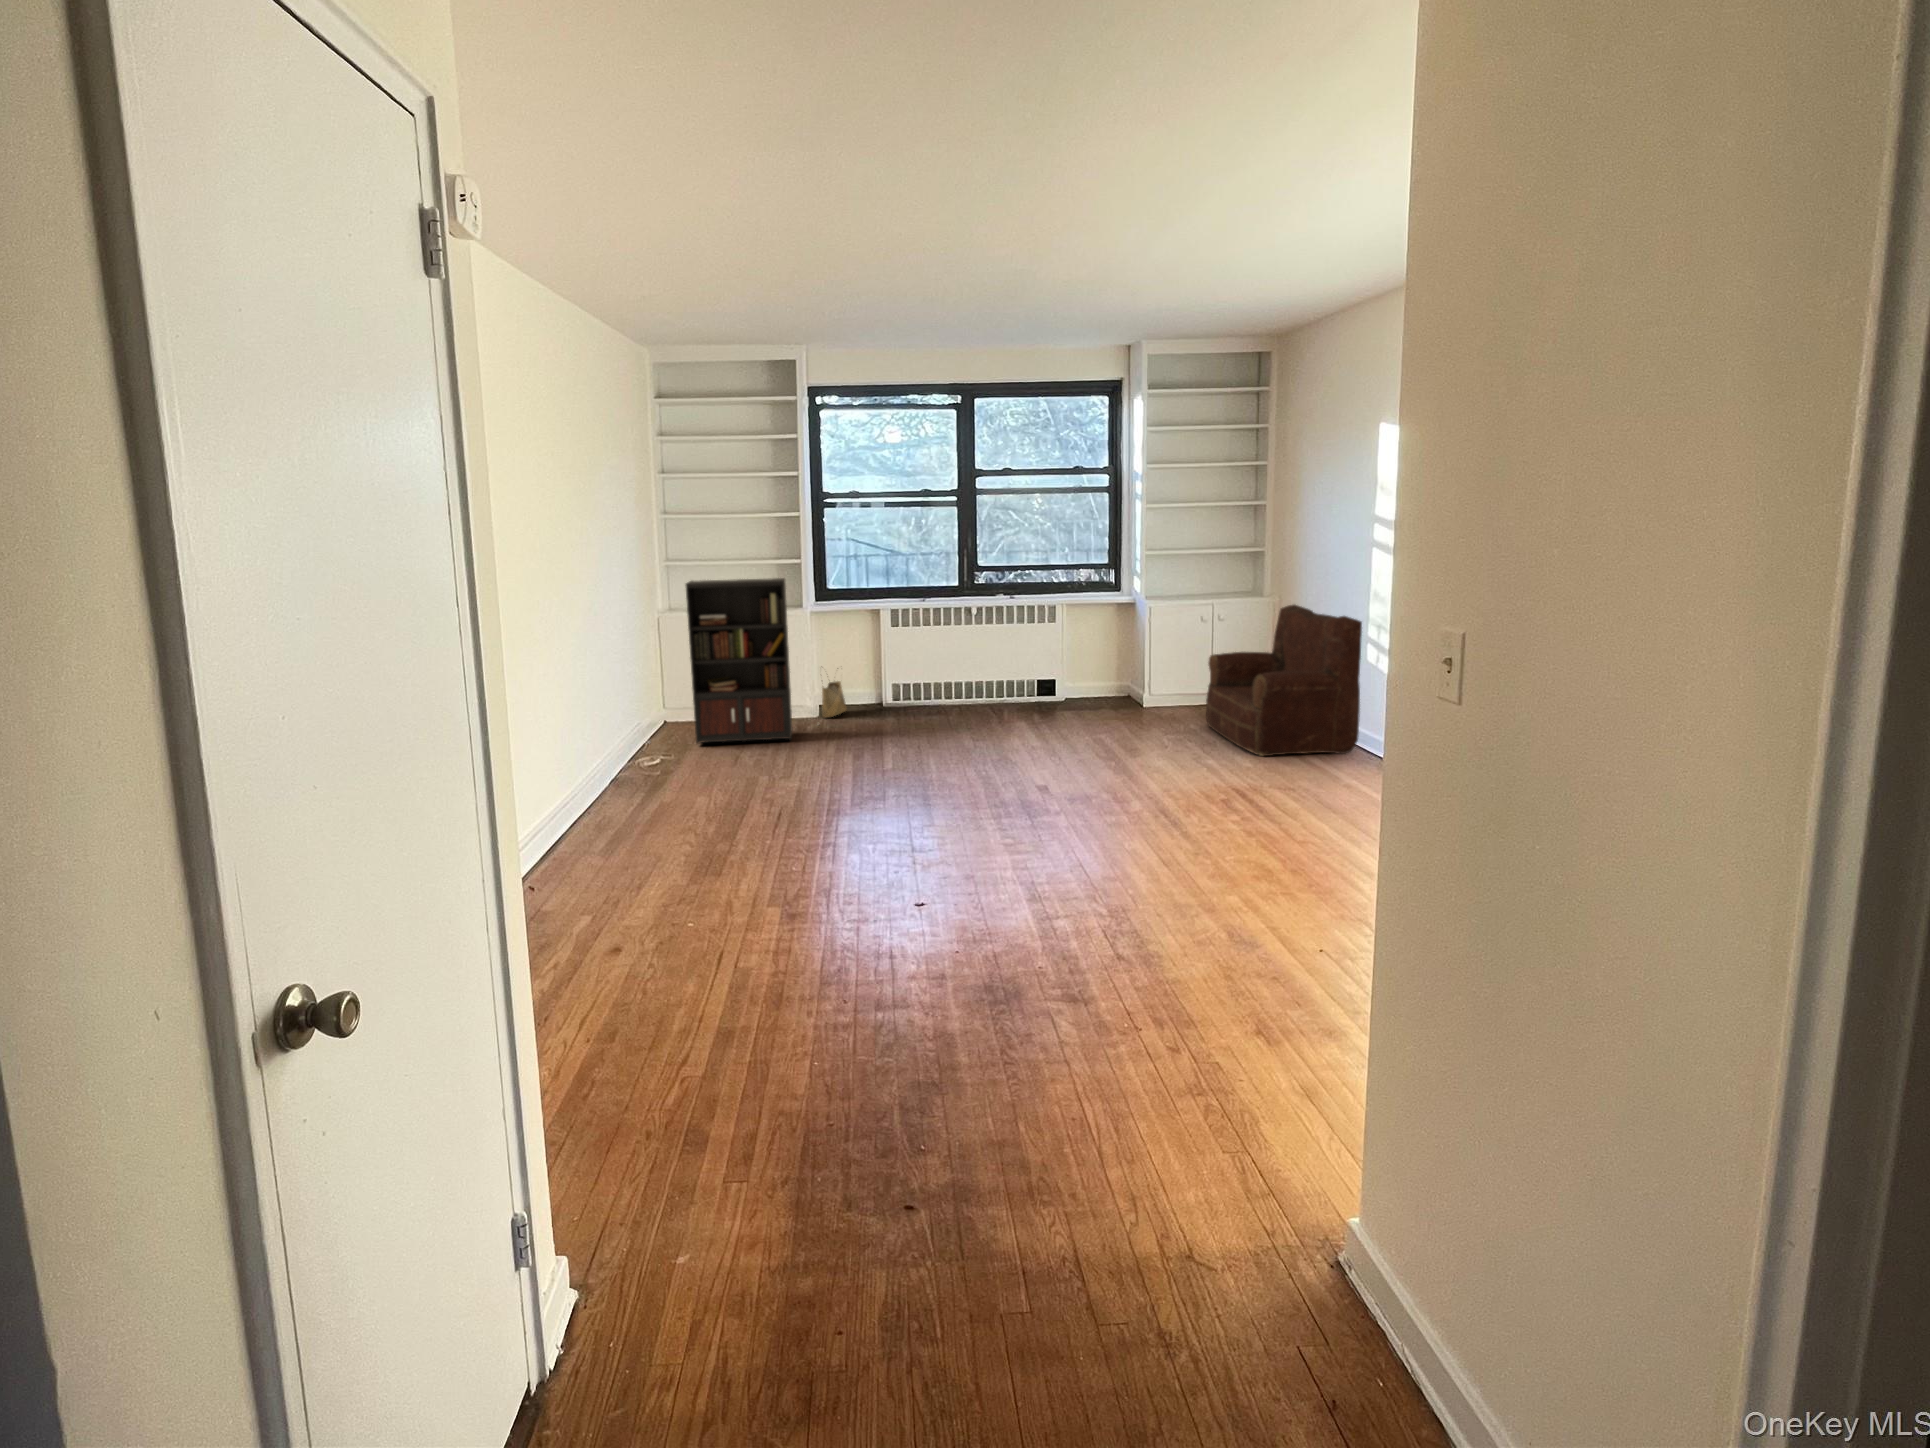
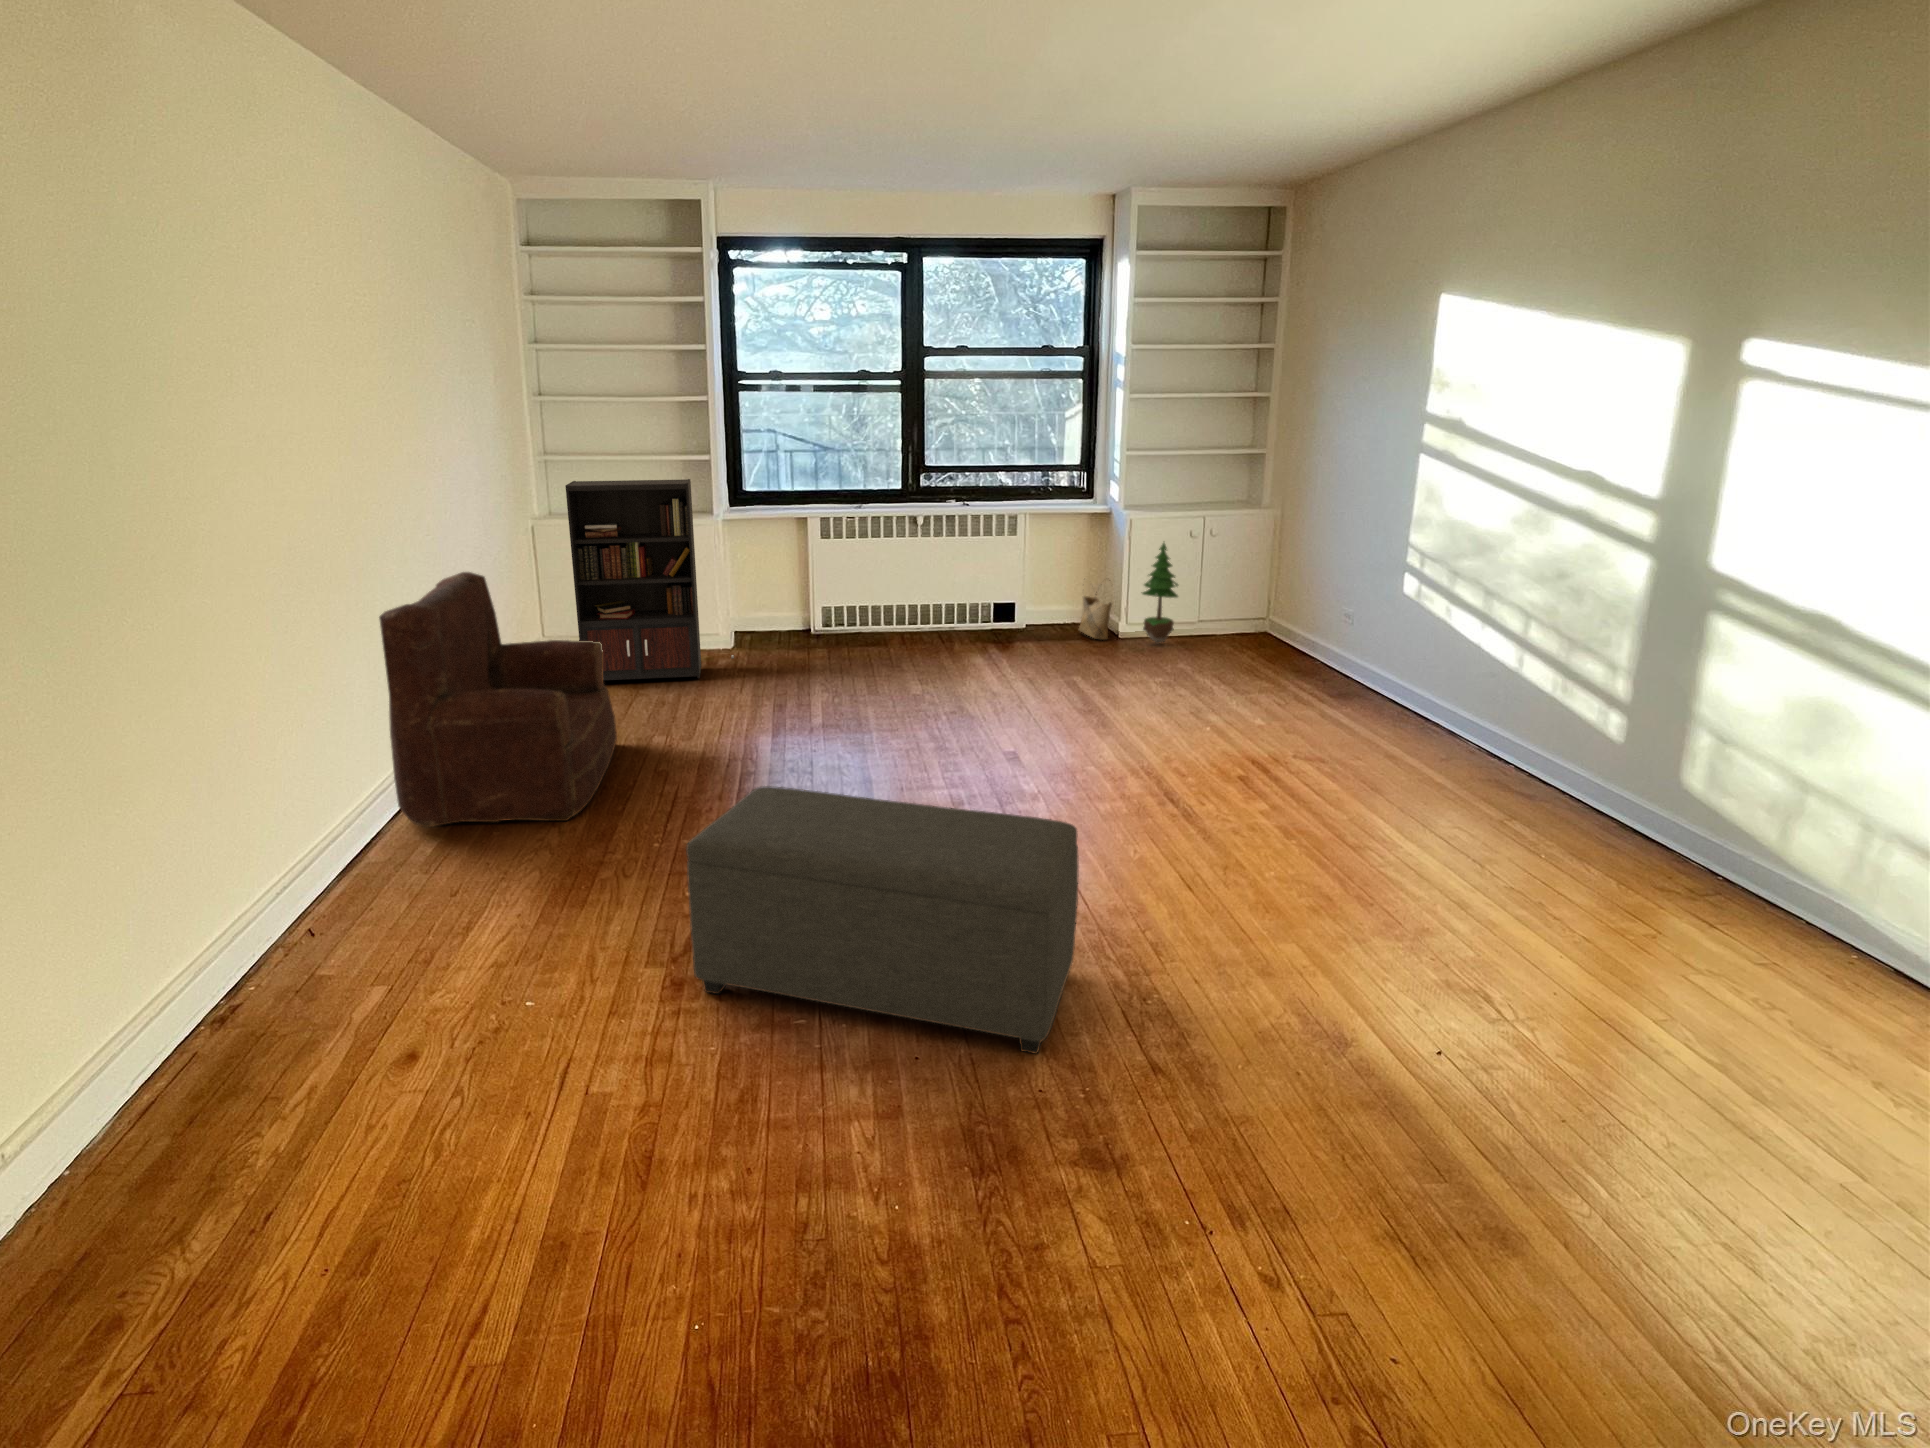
armchair: present [1206,605,1362,756] -> present [379,572,617,827]
potted tree: none [1161,624,1194,712] -> present [1142,543,1178,644]
woven basket: present [822,681,847,717] -> present [1079,594,1112,640]
ottoman: none [781,805,1091,1011] -> present [686,786,1079,1054]

